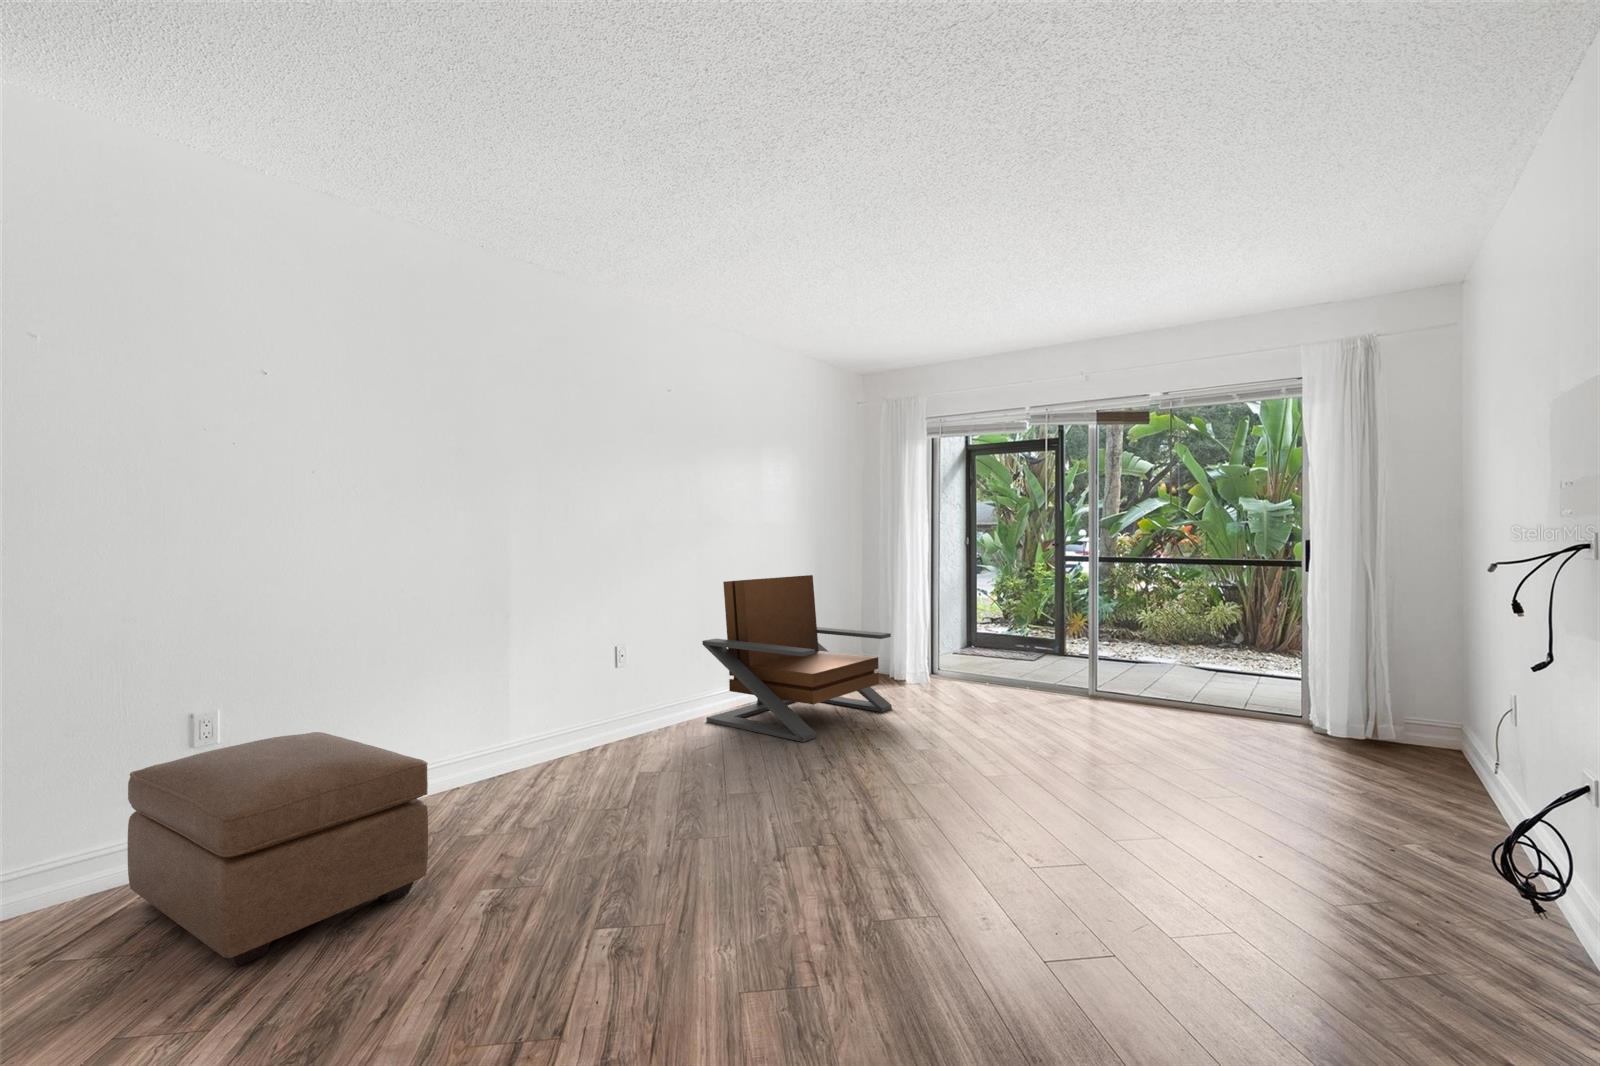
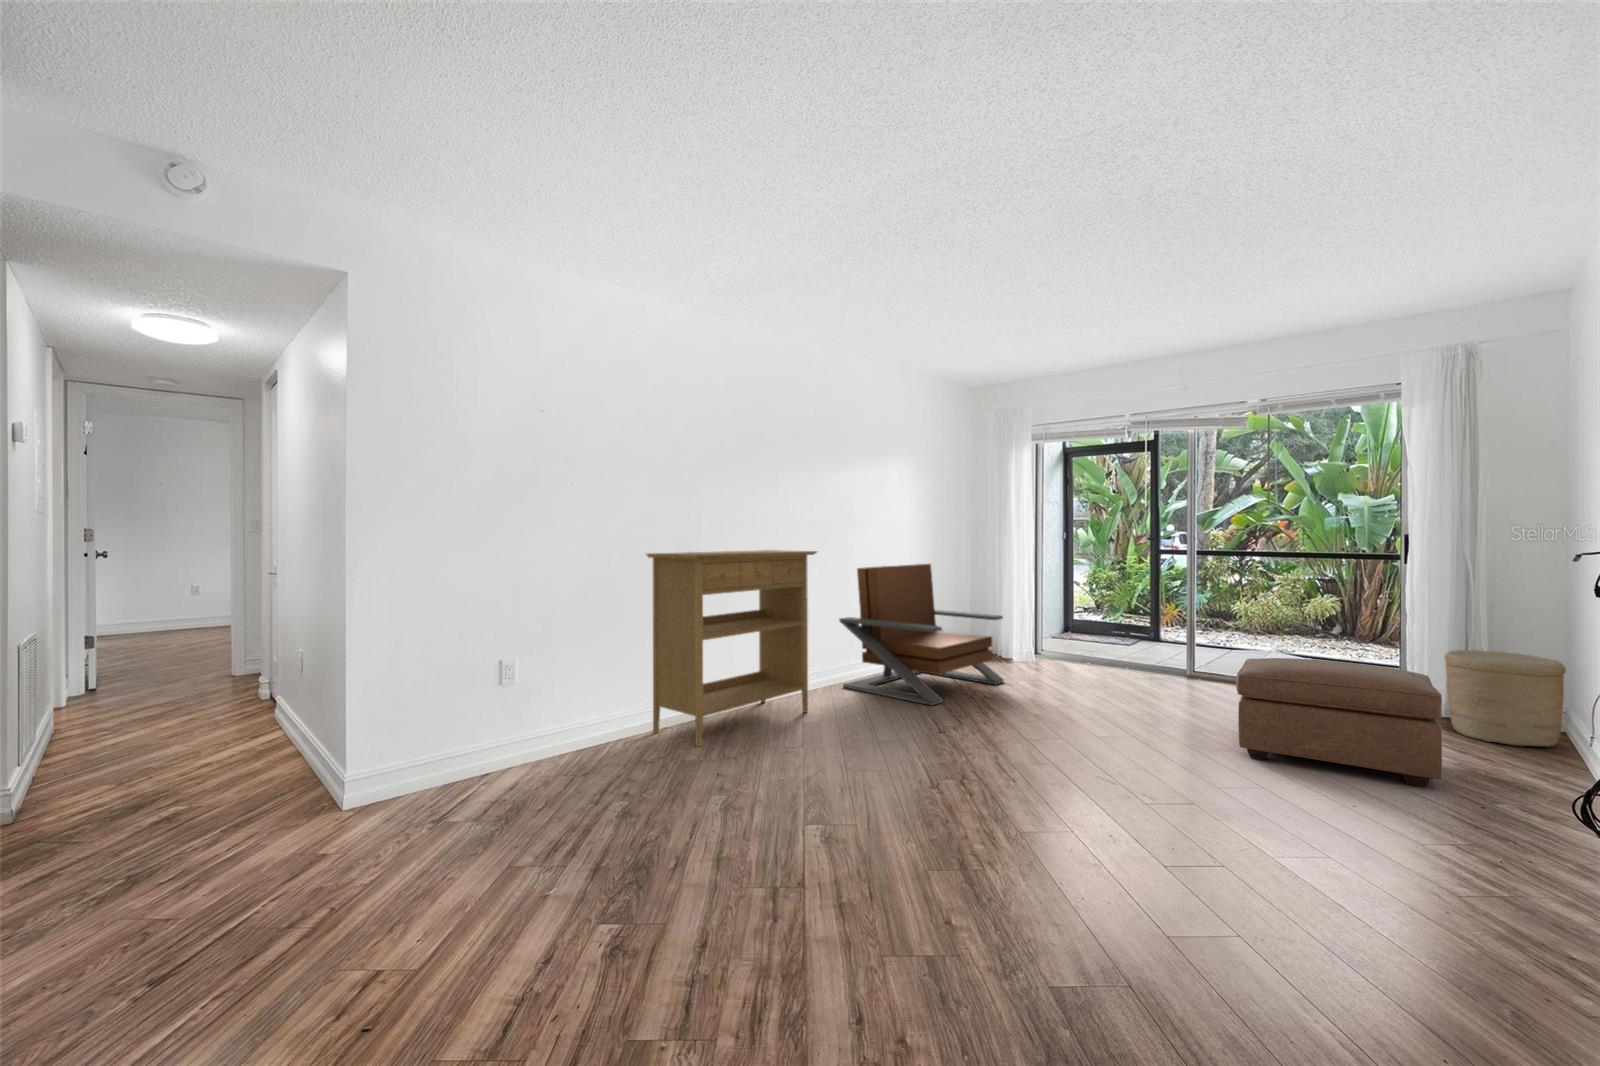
console table: none [434,562,665,812] -> present [646,550,817,746]
woven basket: none [1347,664,1467,769] -> present [1445,650,1566,746]
ottoman: present [128,732,428,967] -> present [1236,658,1442,787]

